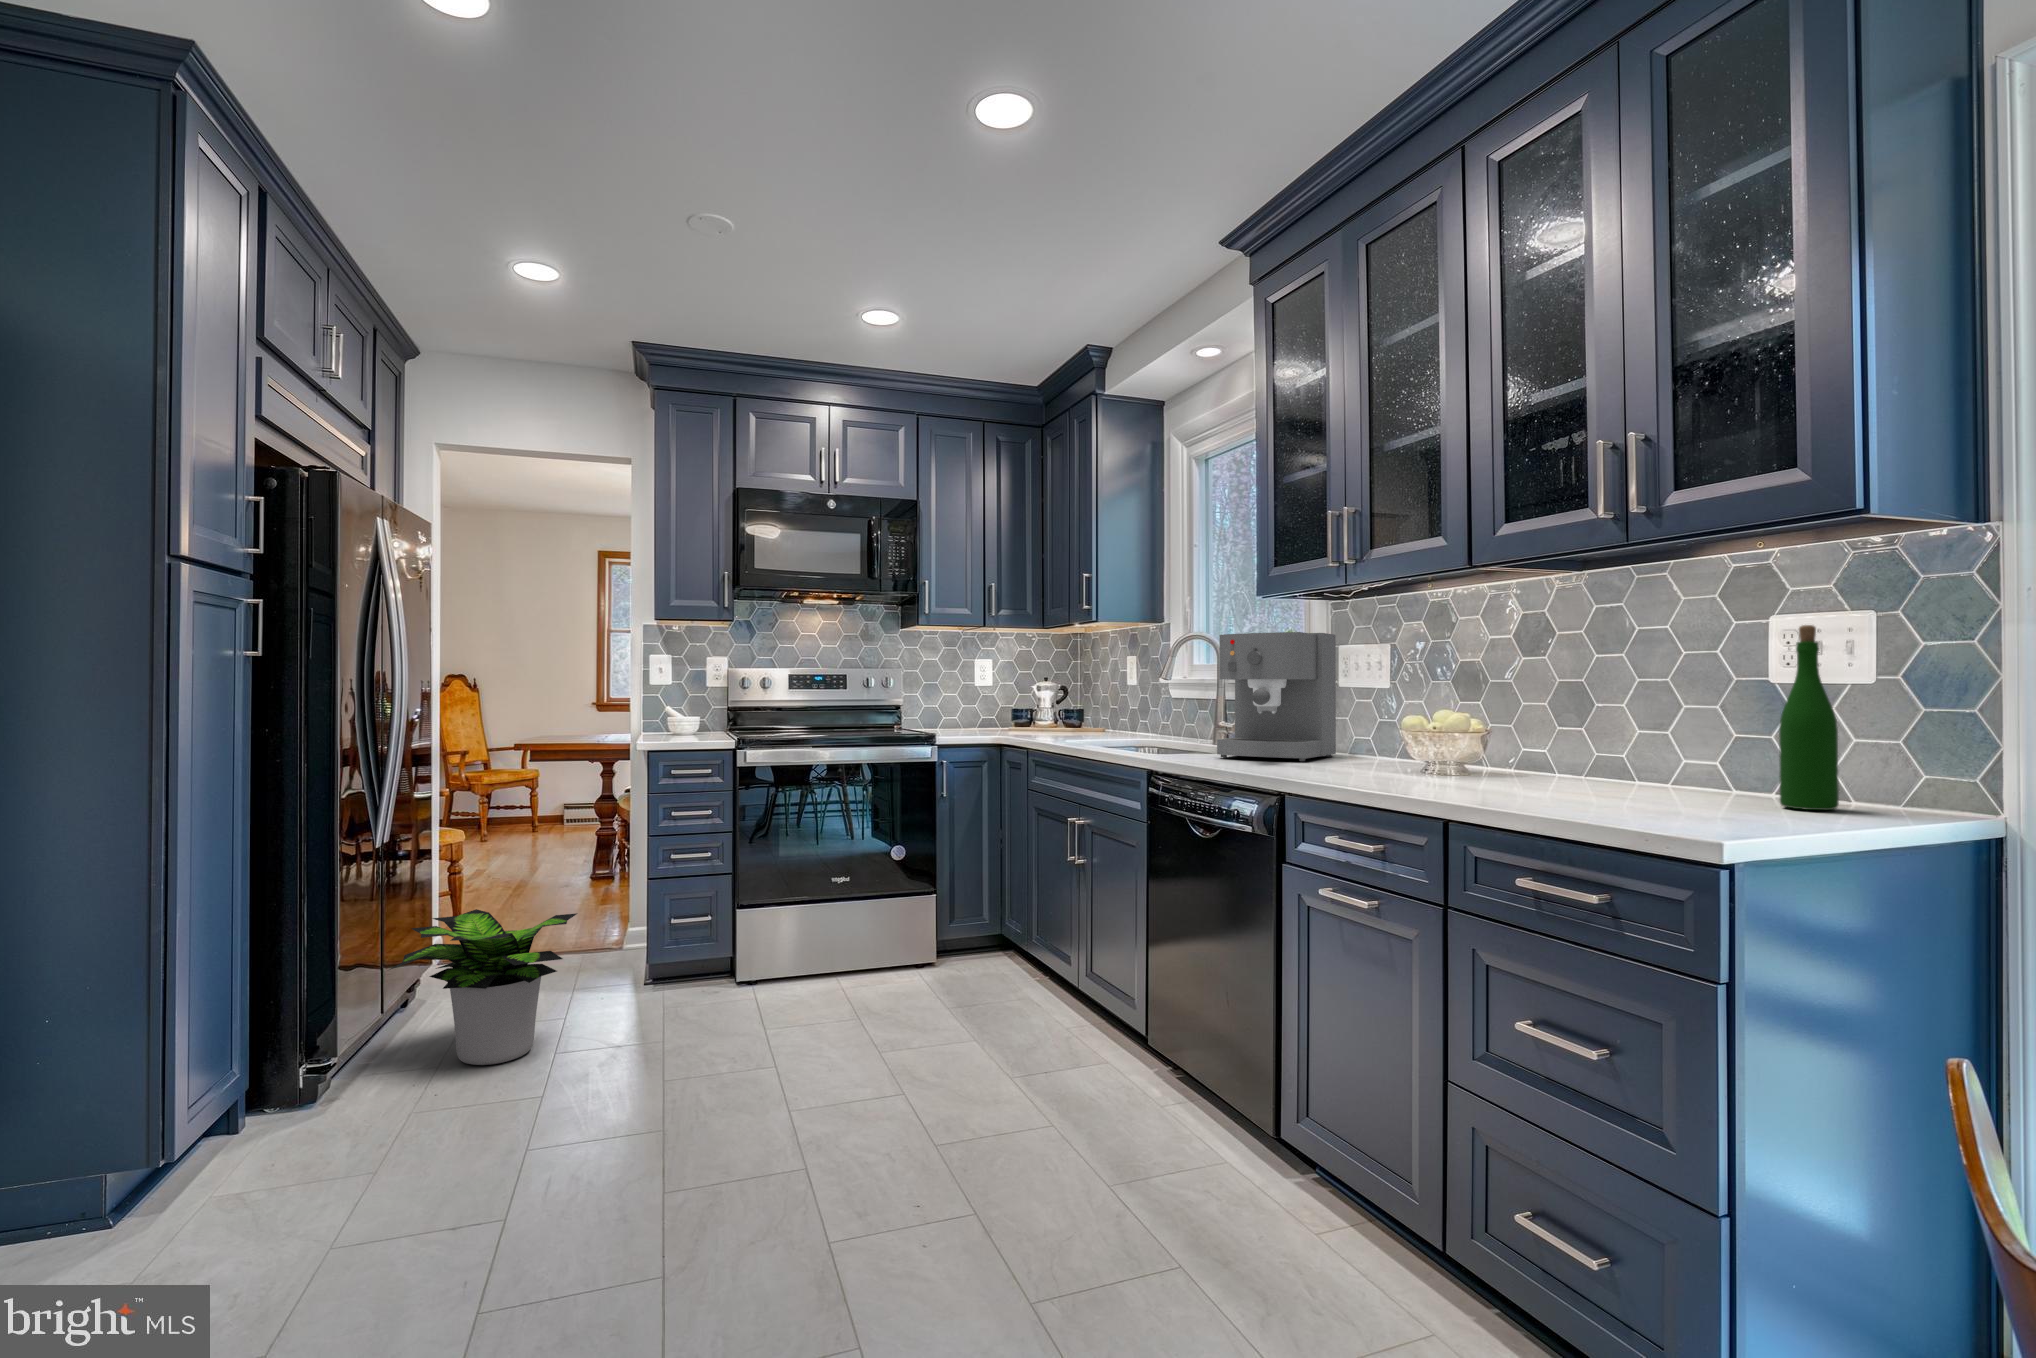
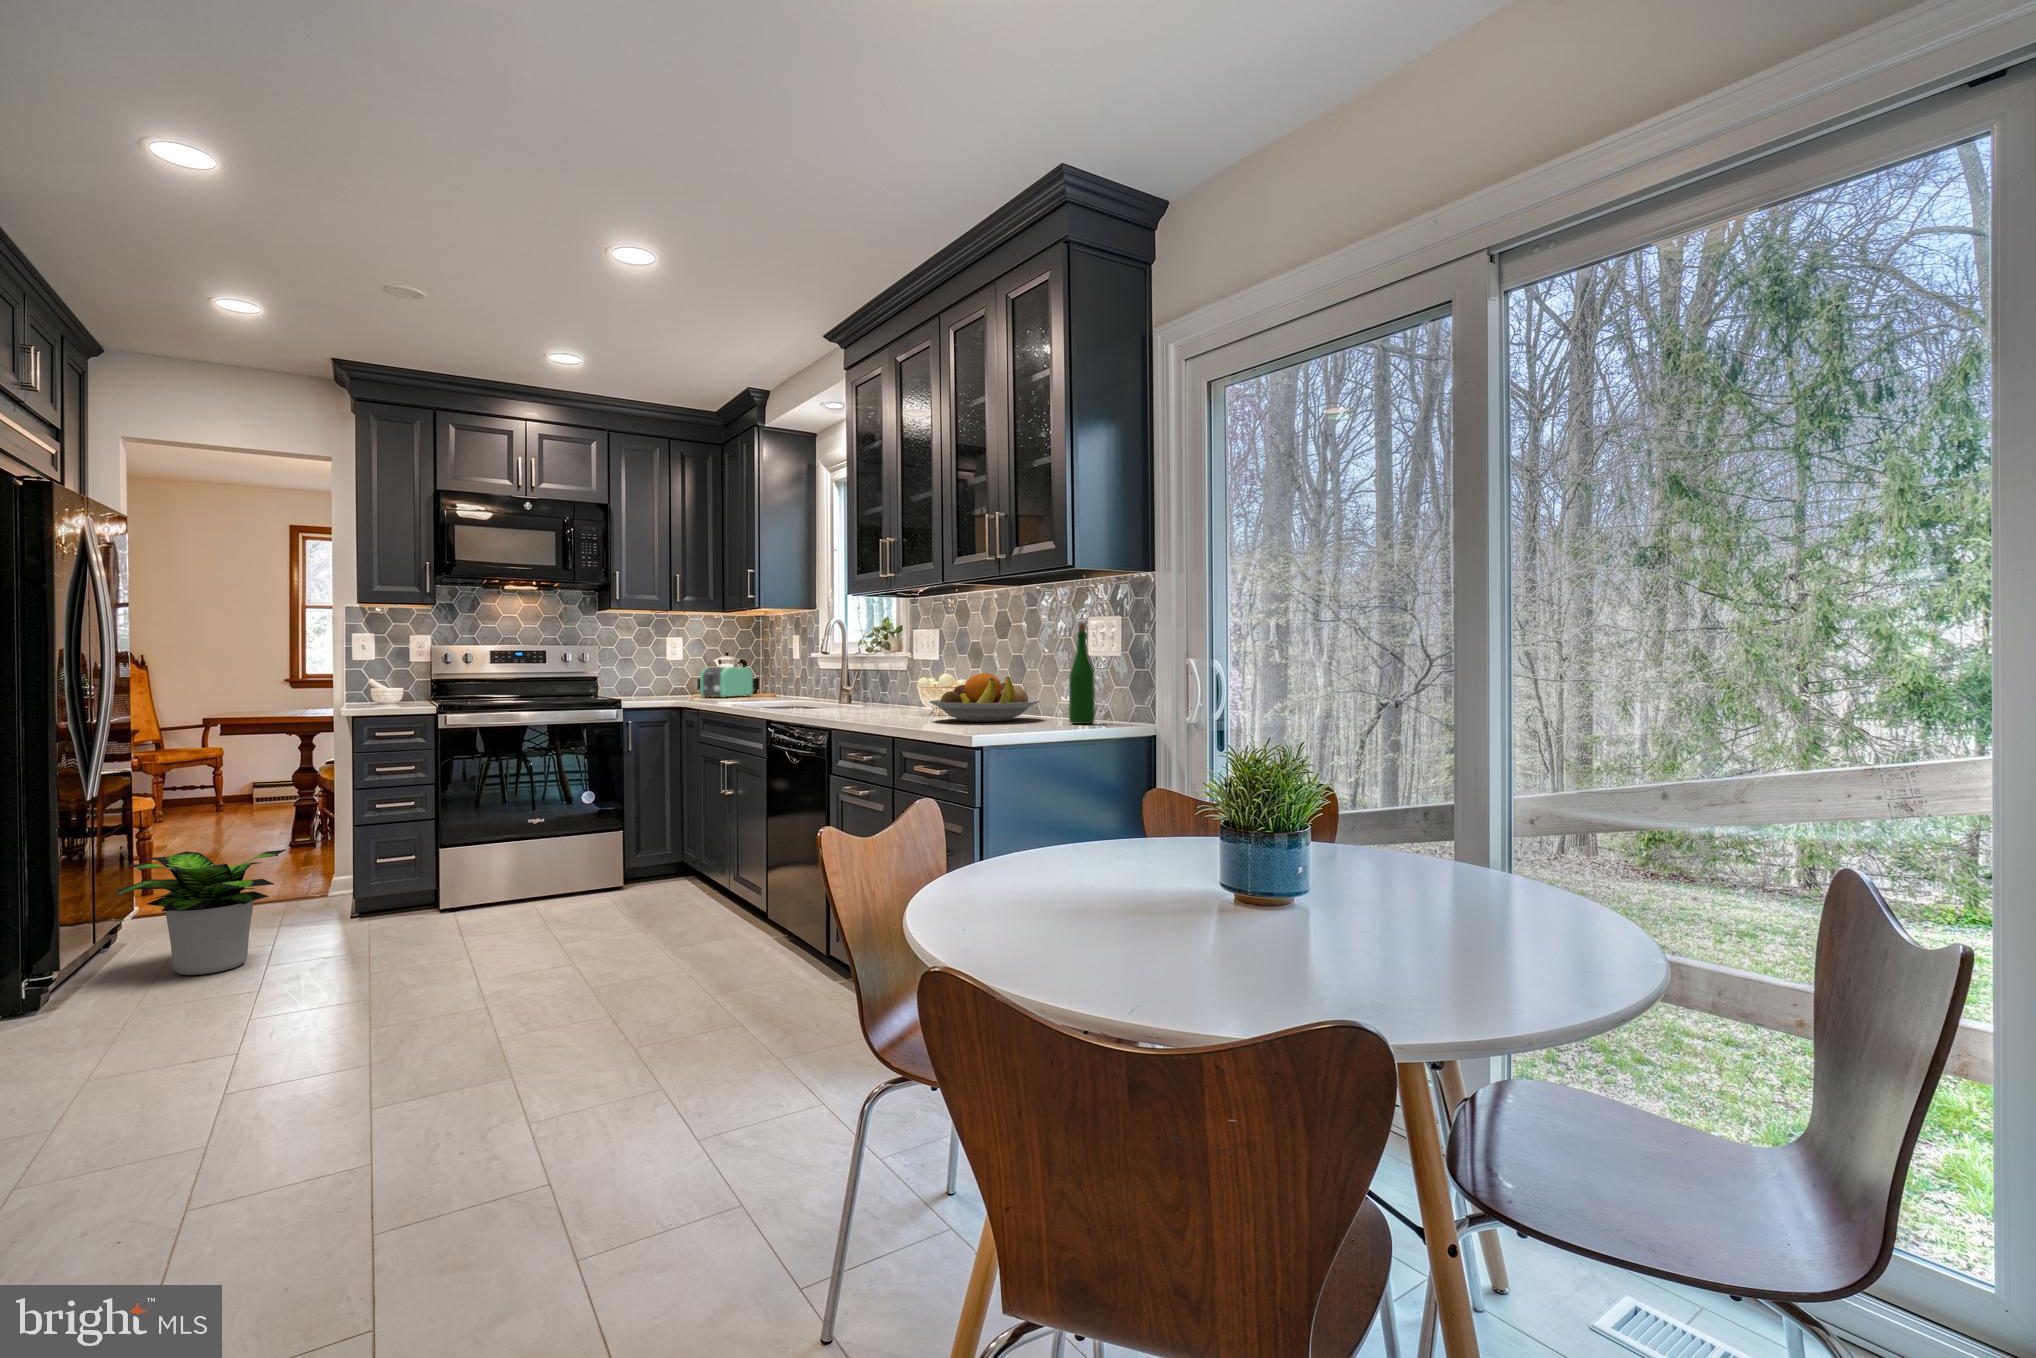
coffee maker: present [1217,632,1336,761] -> none [814,621,901,711]
toaster: none [1021,694,1080,731] -> present [700,667,753,698]
fruit bowl: none [1470,713,1682,796] -> present [929,673,1039,722]

